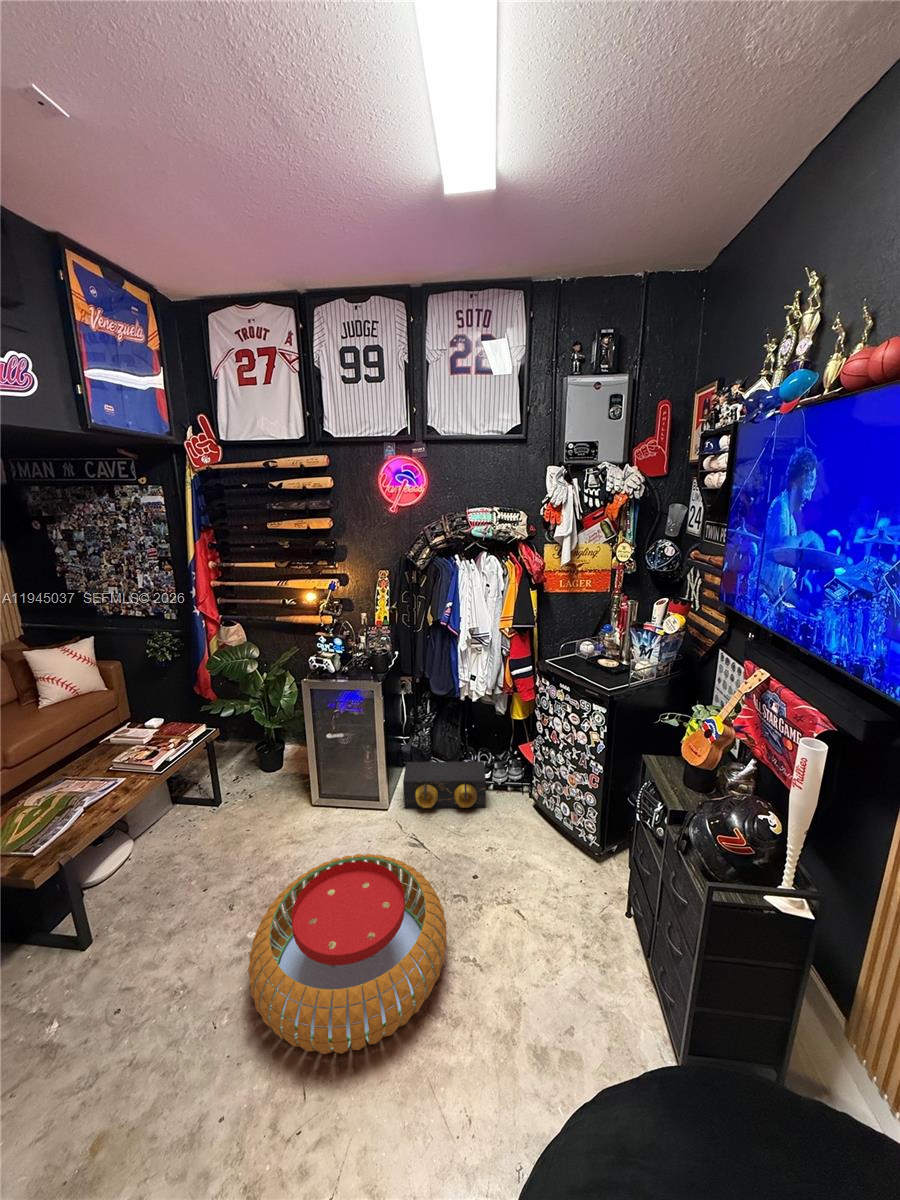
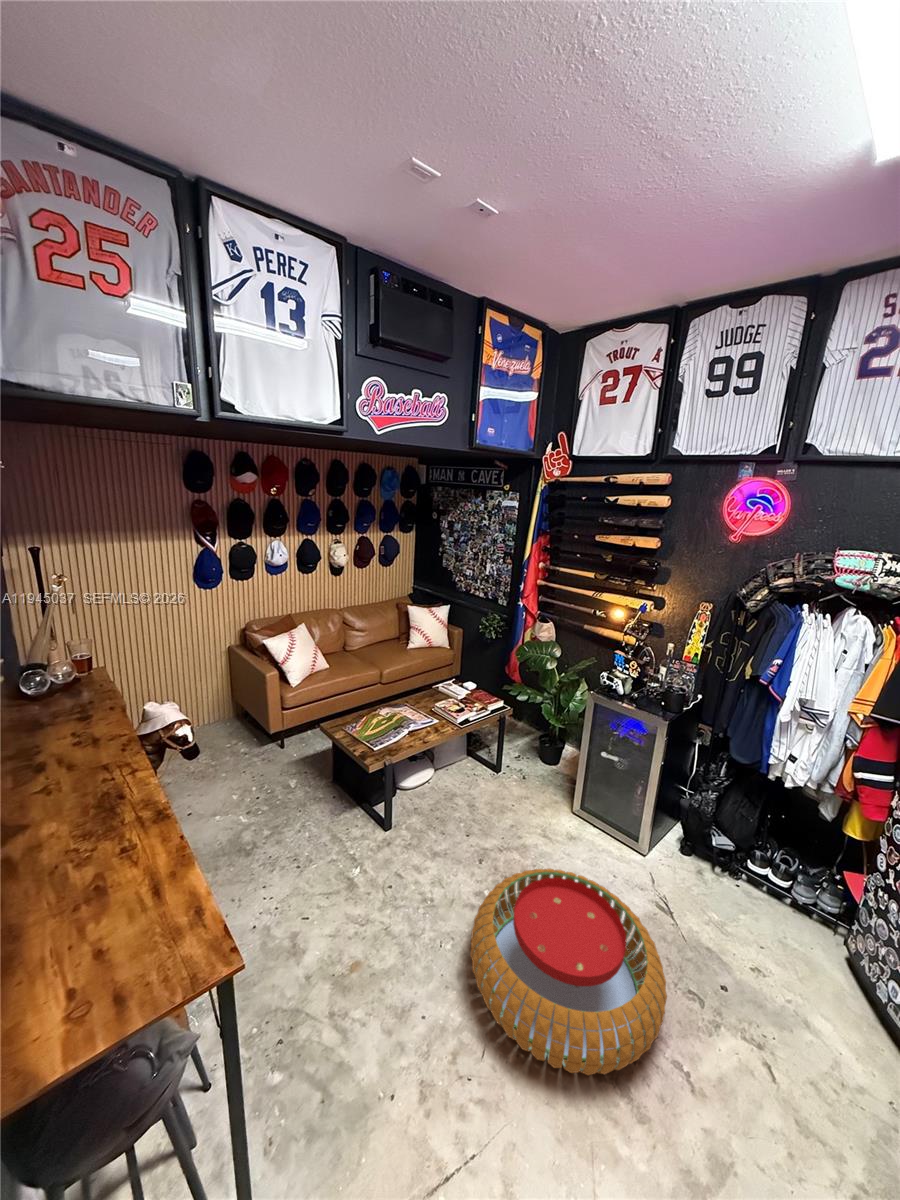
speaker: present [403,761,486,809] -> none [663,816,783,919]

